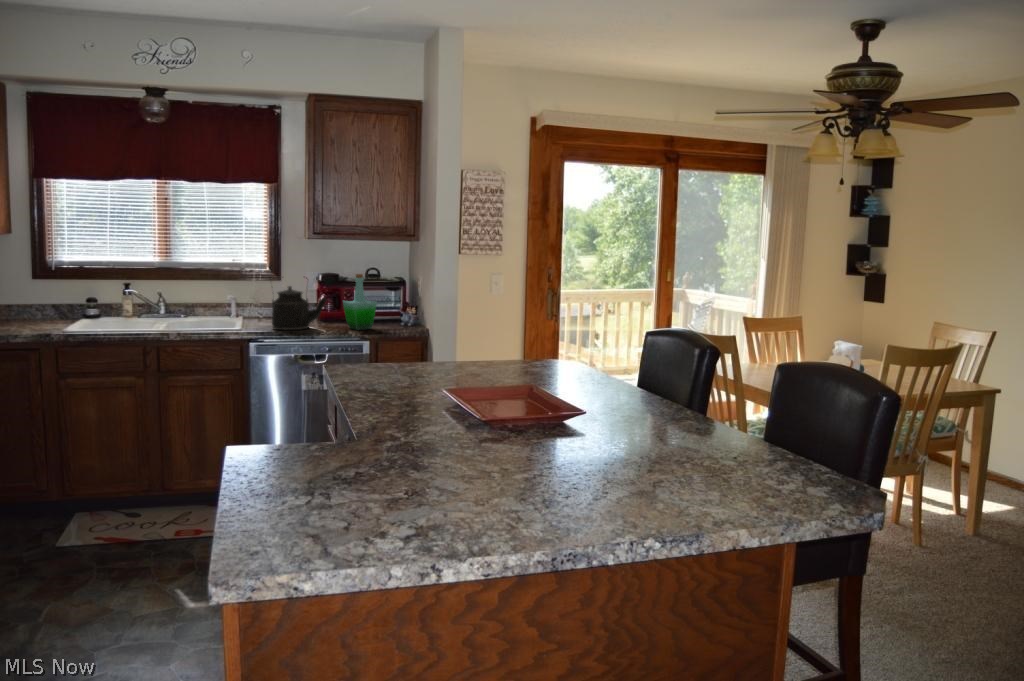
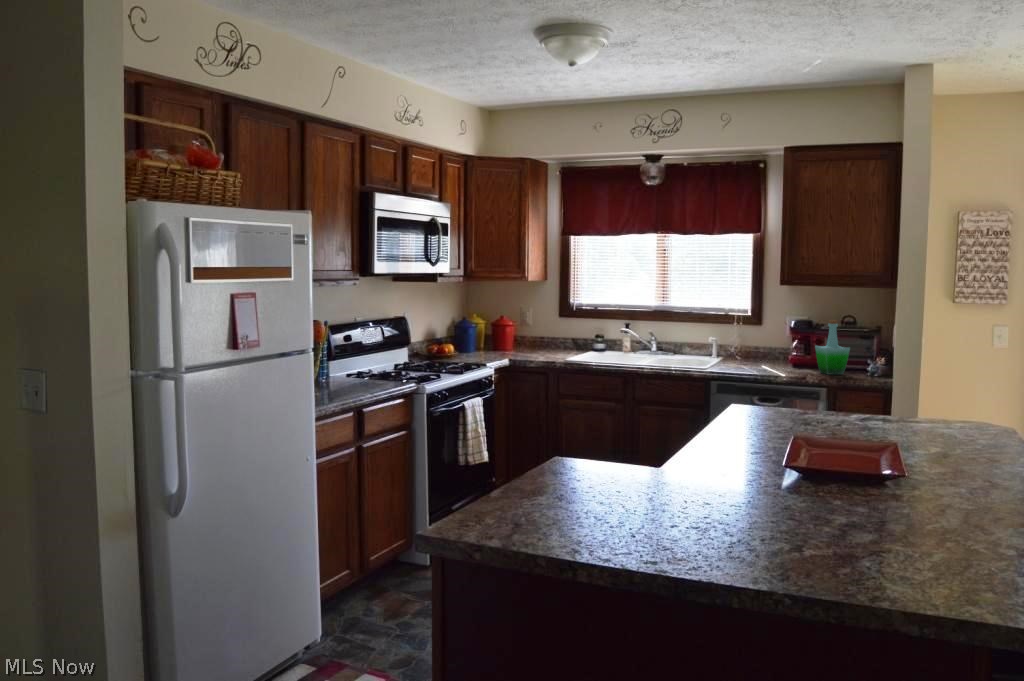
kettle: present [272,286,327,330] -> none [746,321,800,371]

